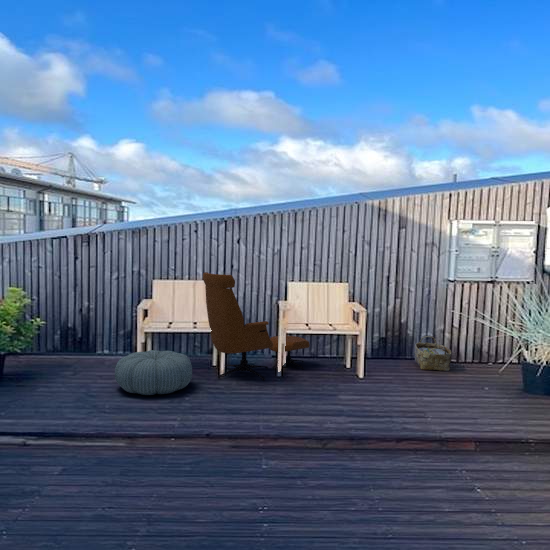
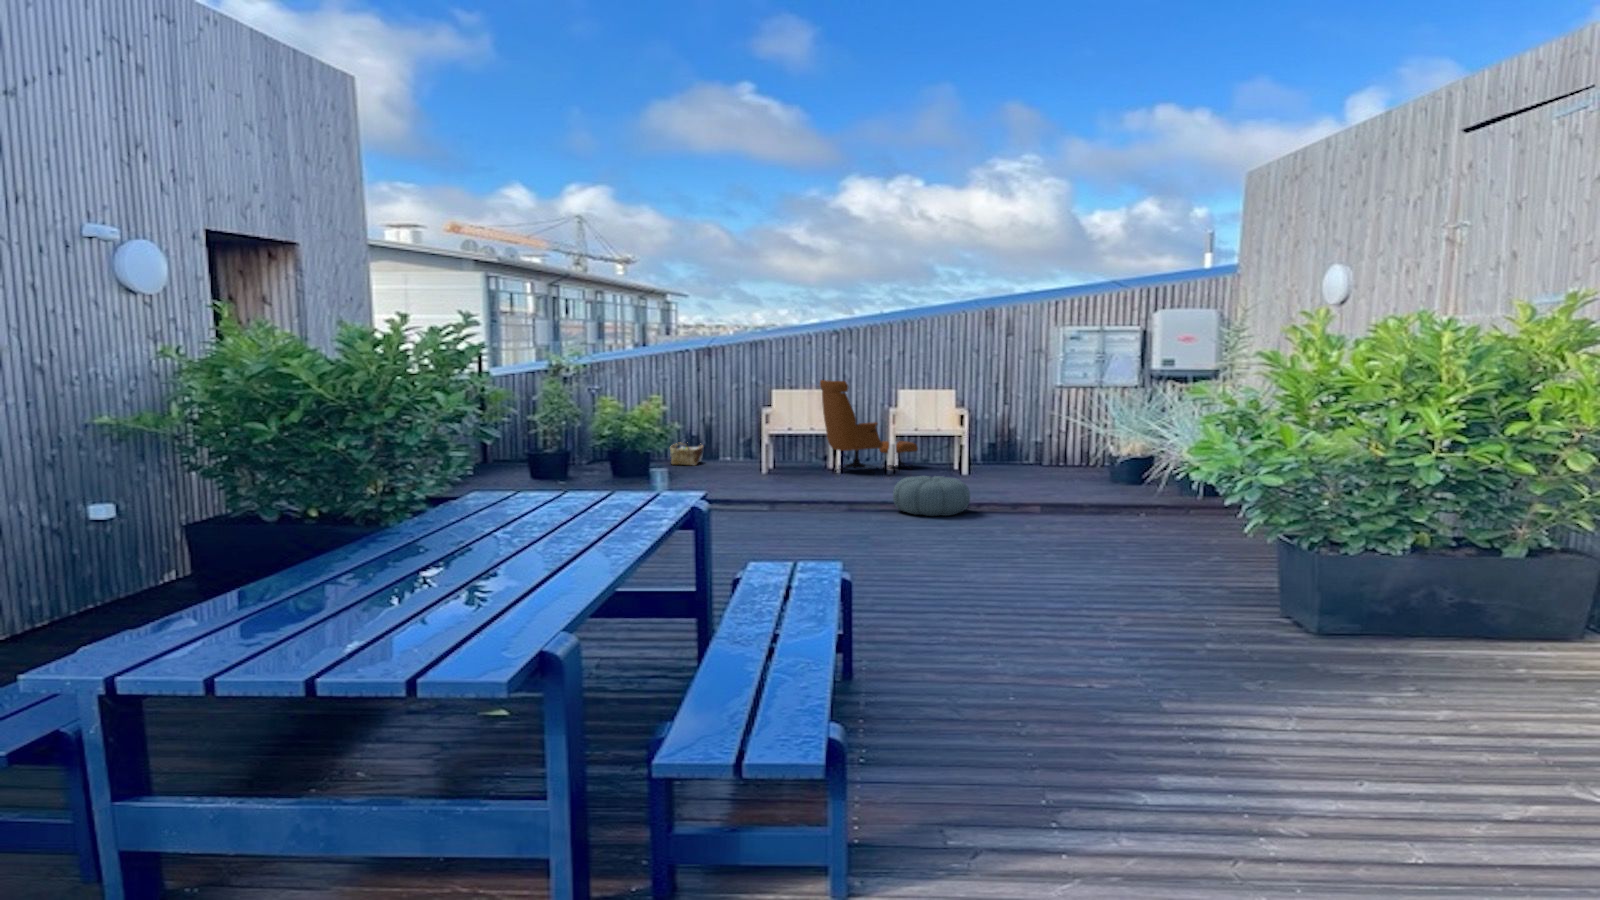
woven basket: present [415,336,452,371] -> present [670,442,703,466]
pouf: present [115,350,192,395] -> present [893,476,970,516]

